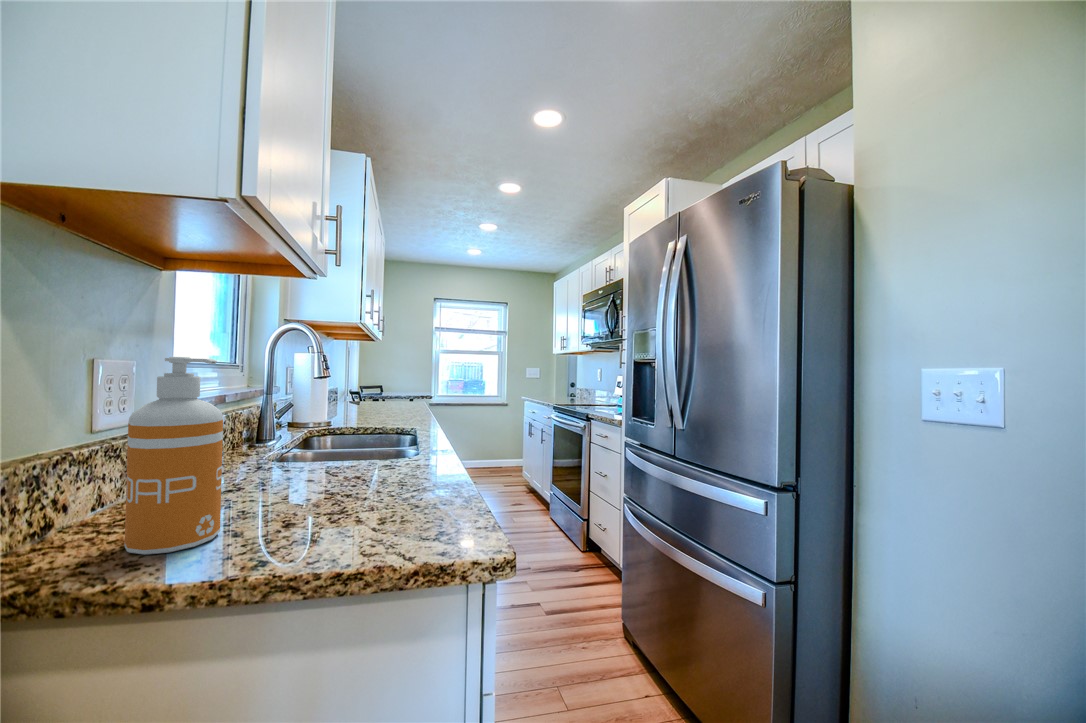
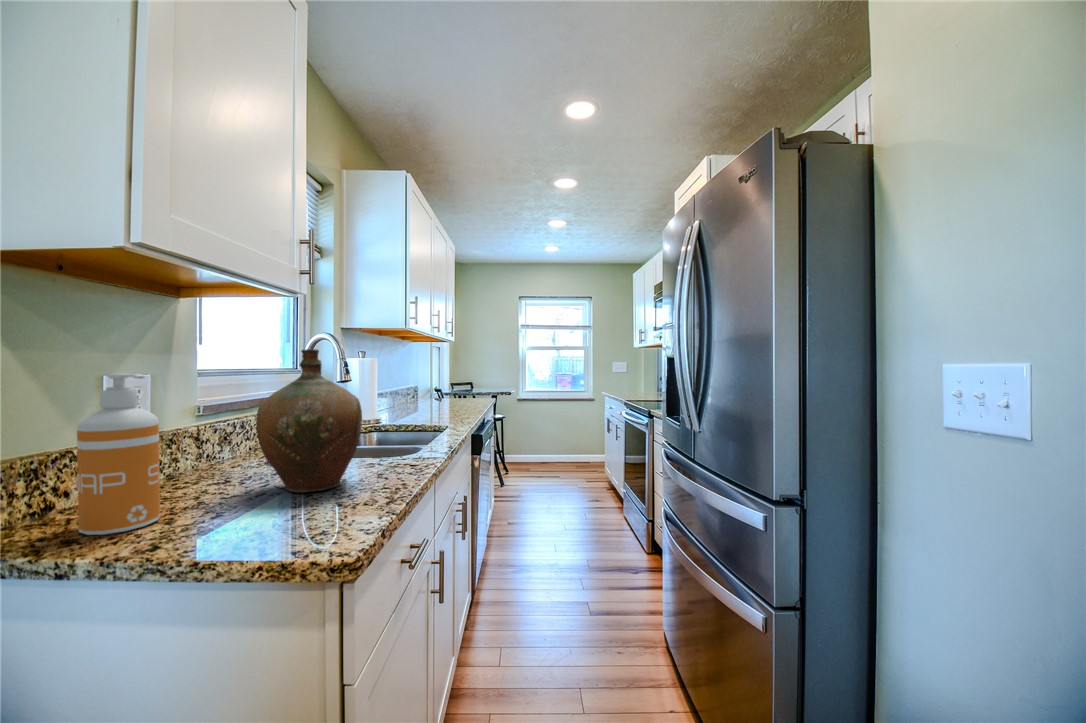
ceramic jug: none [300,340,414,496] -> present [256,349,362,493]

